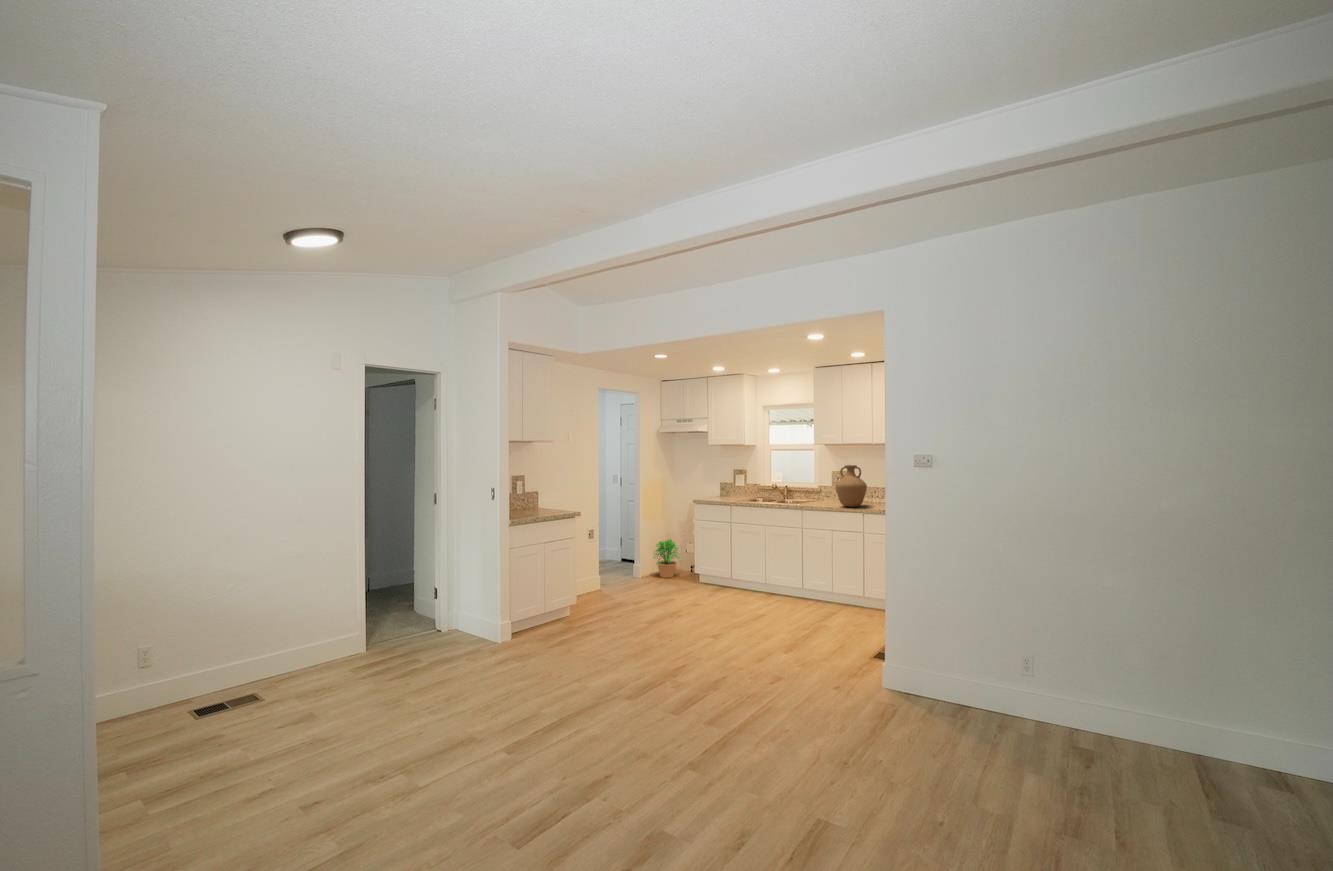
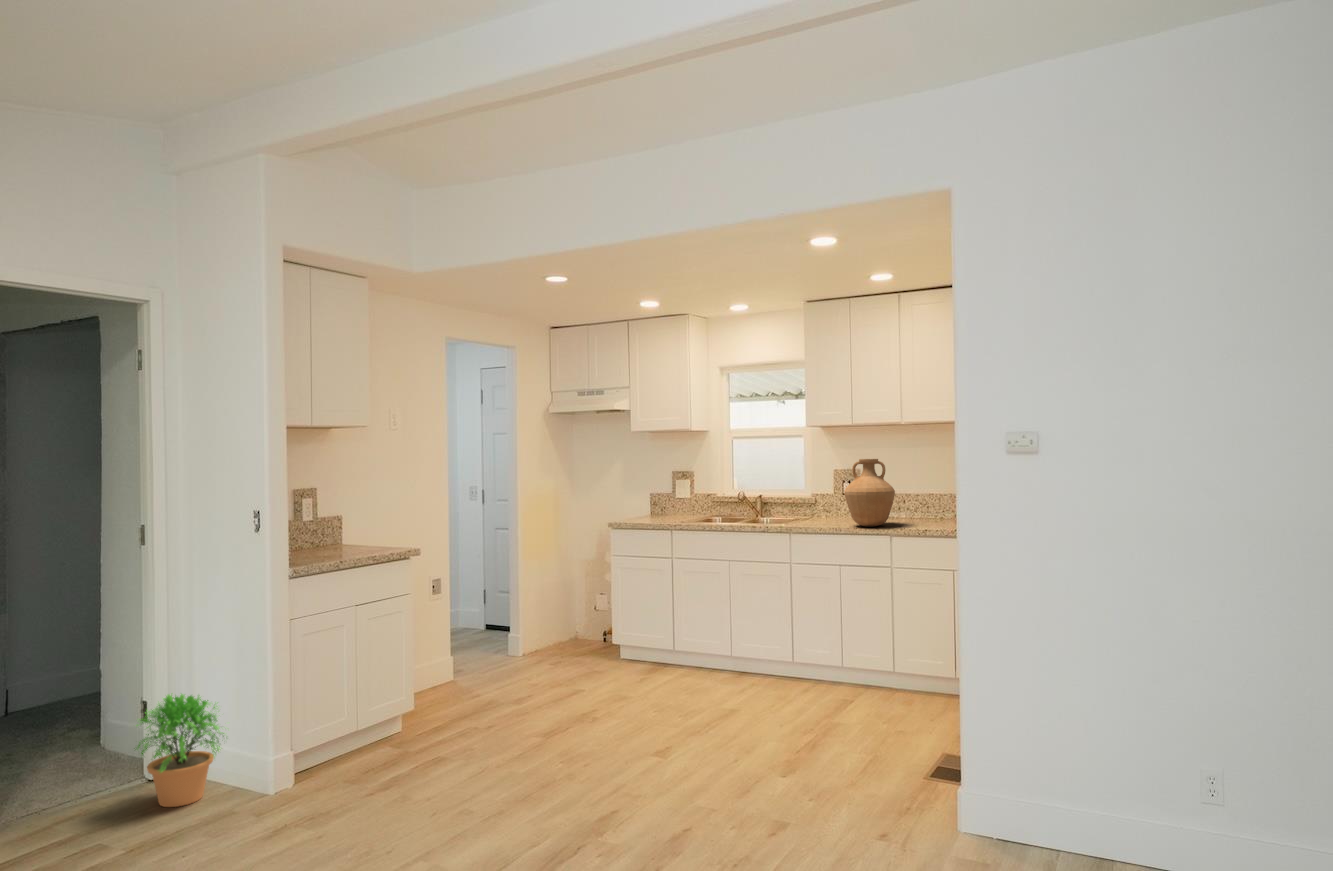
potted plant: present [654,539,679,578] -> present [135,694,224,807]

